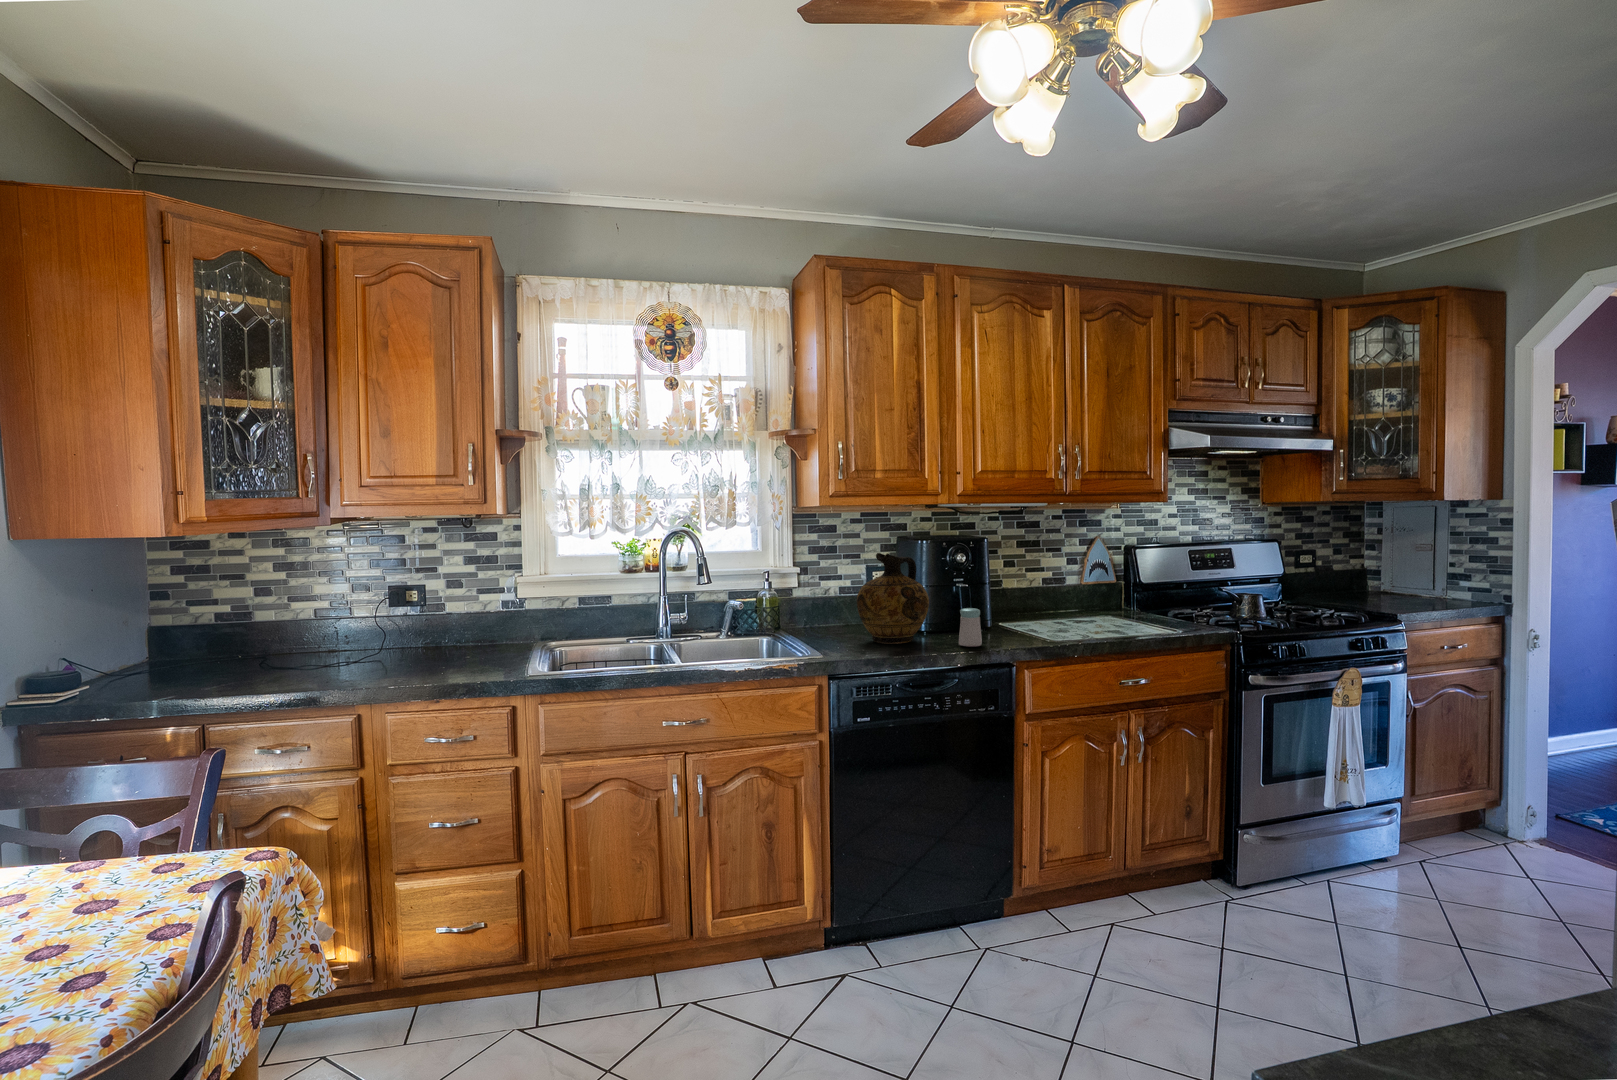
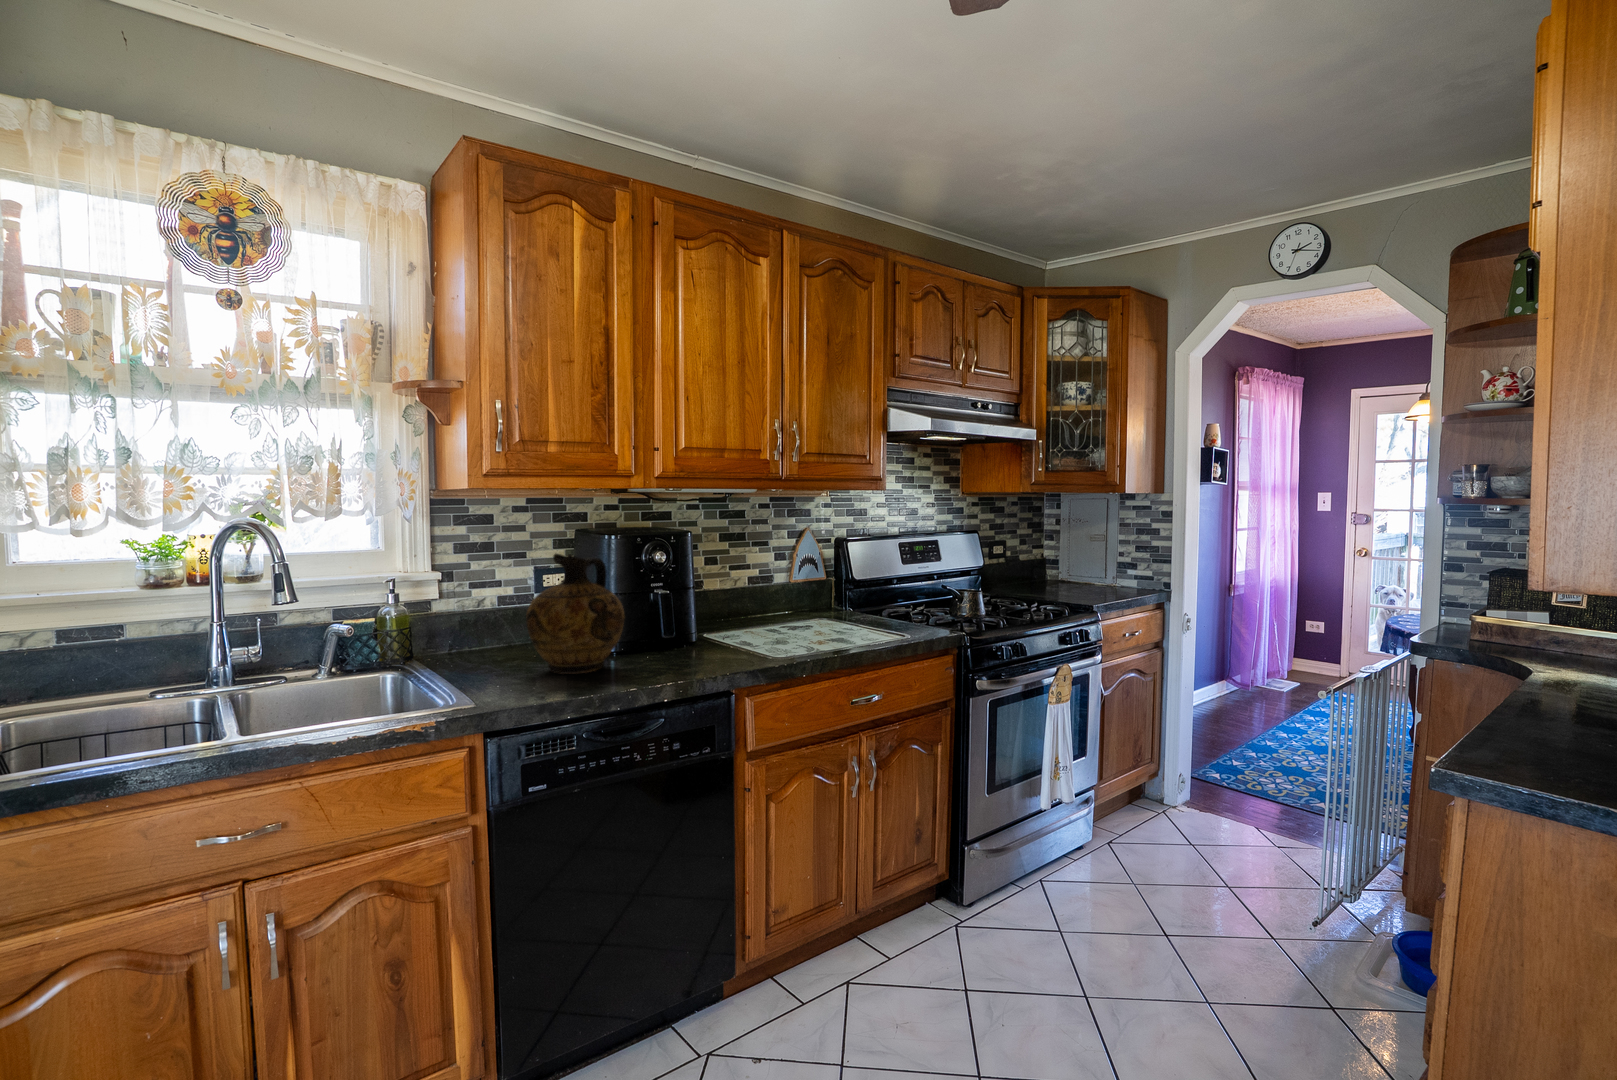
salt shaker: present [959,608,982,647] -> none [664,622,693,672]

